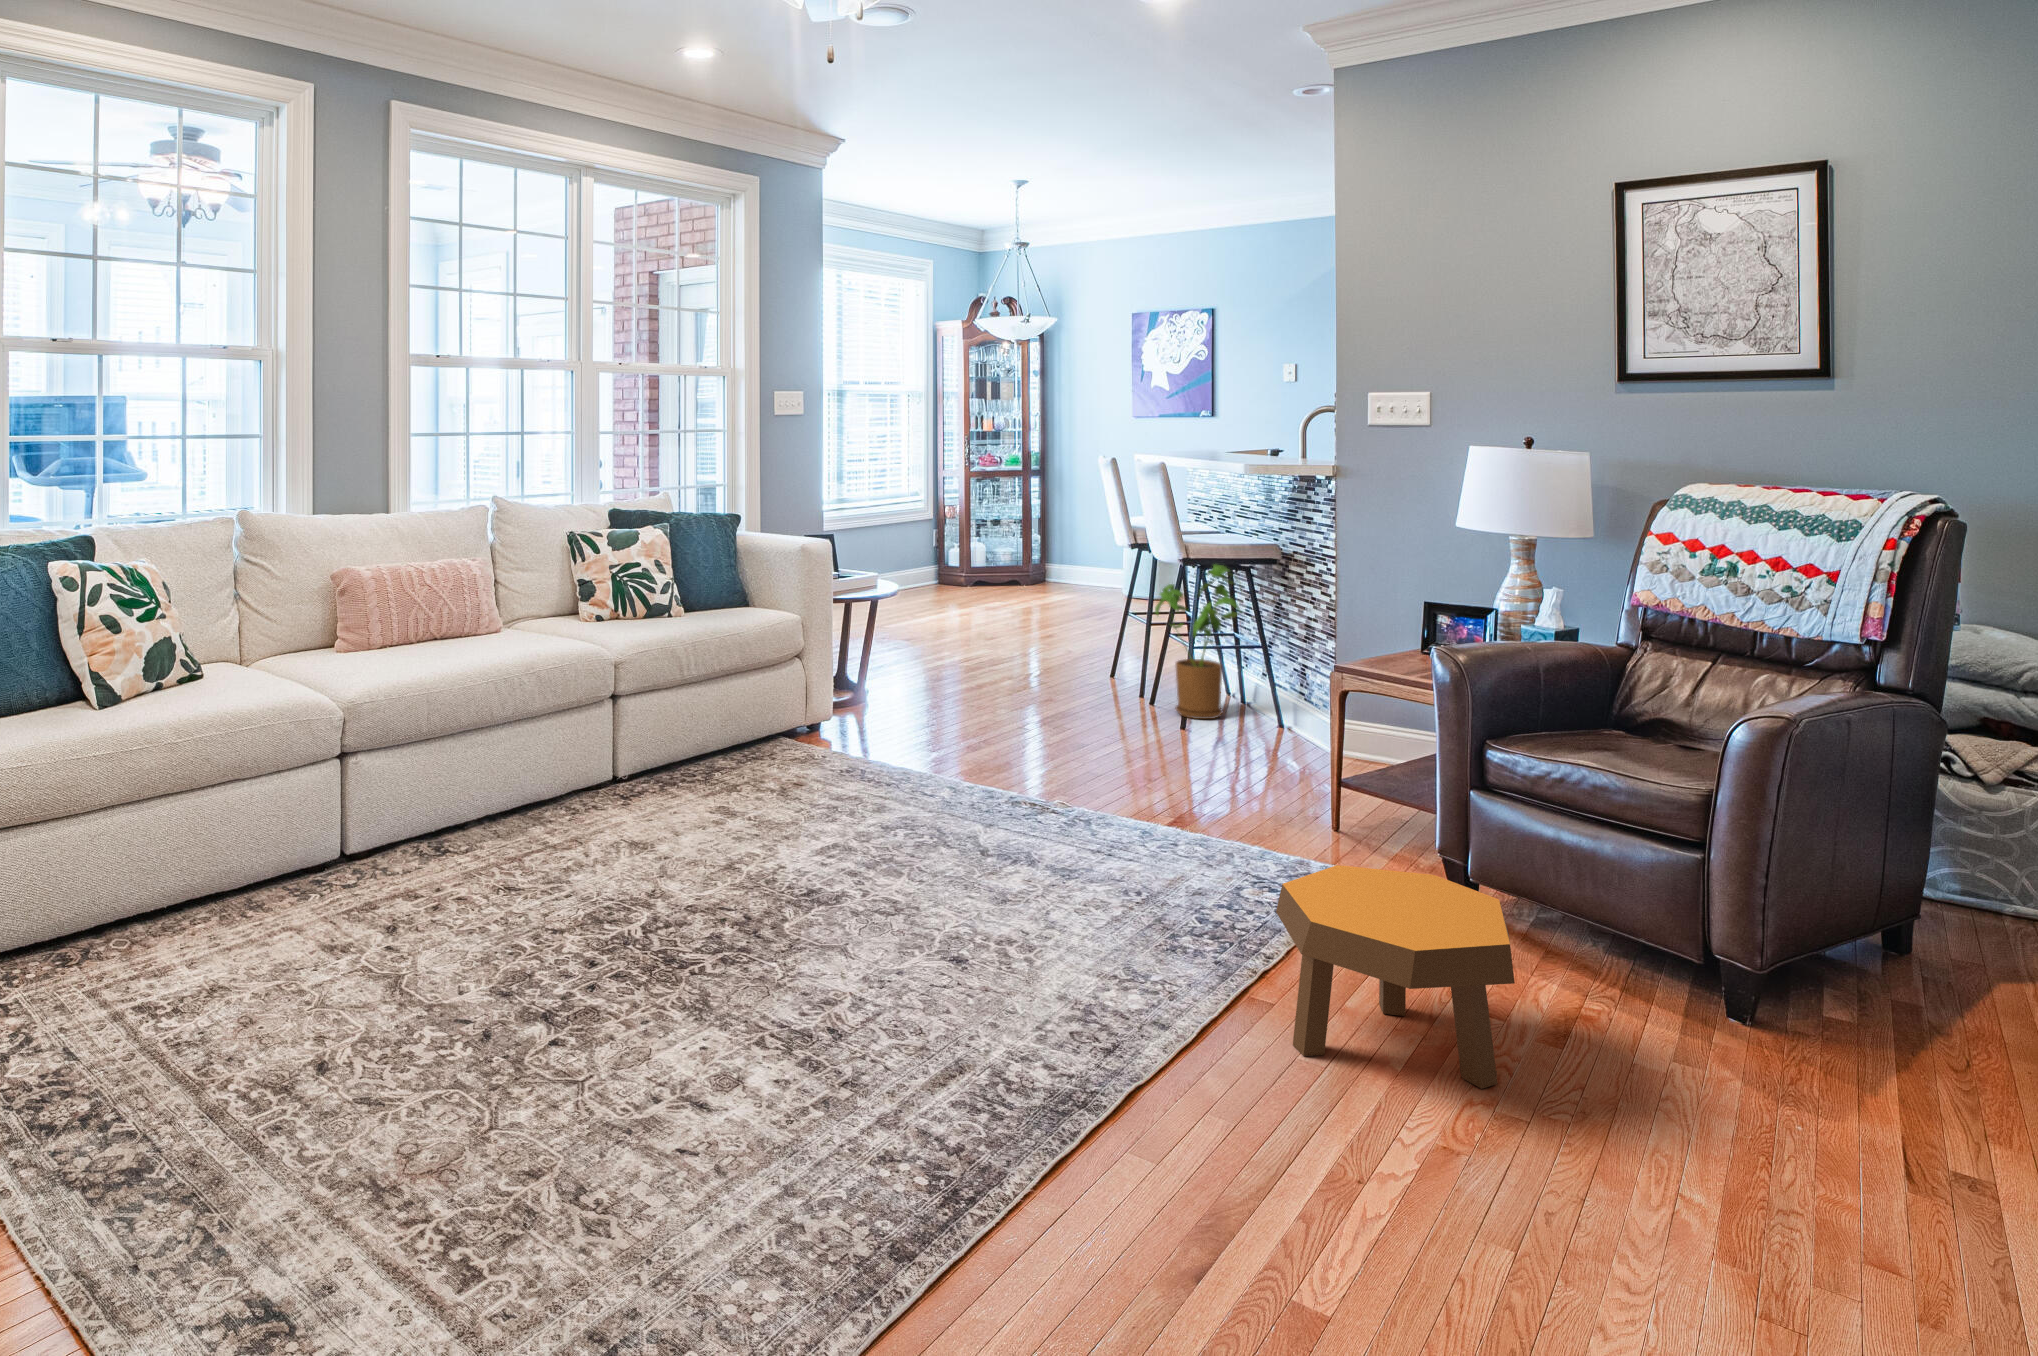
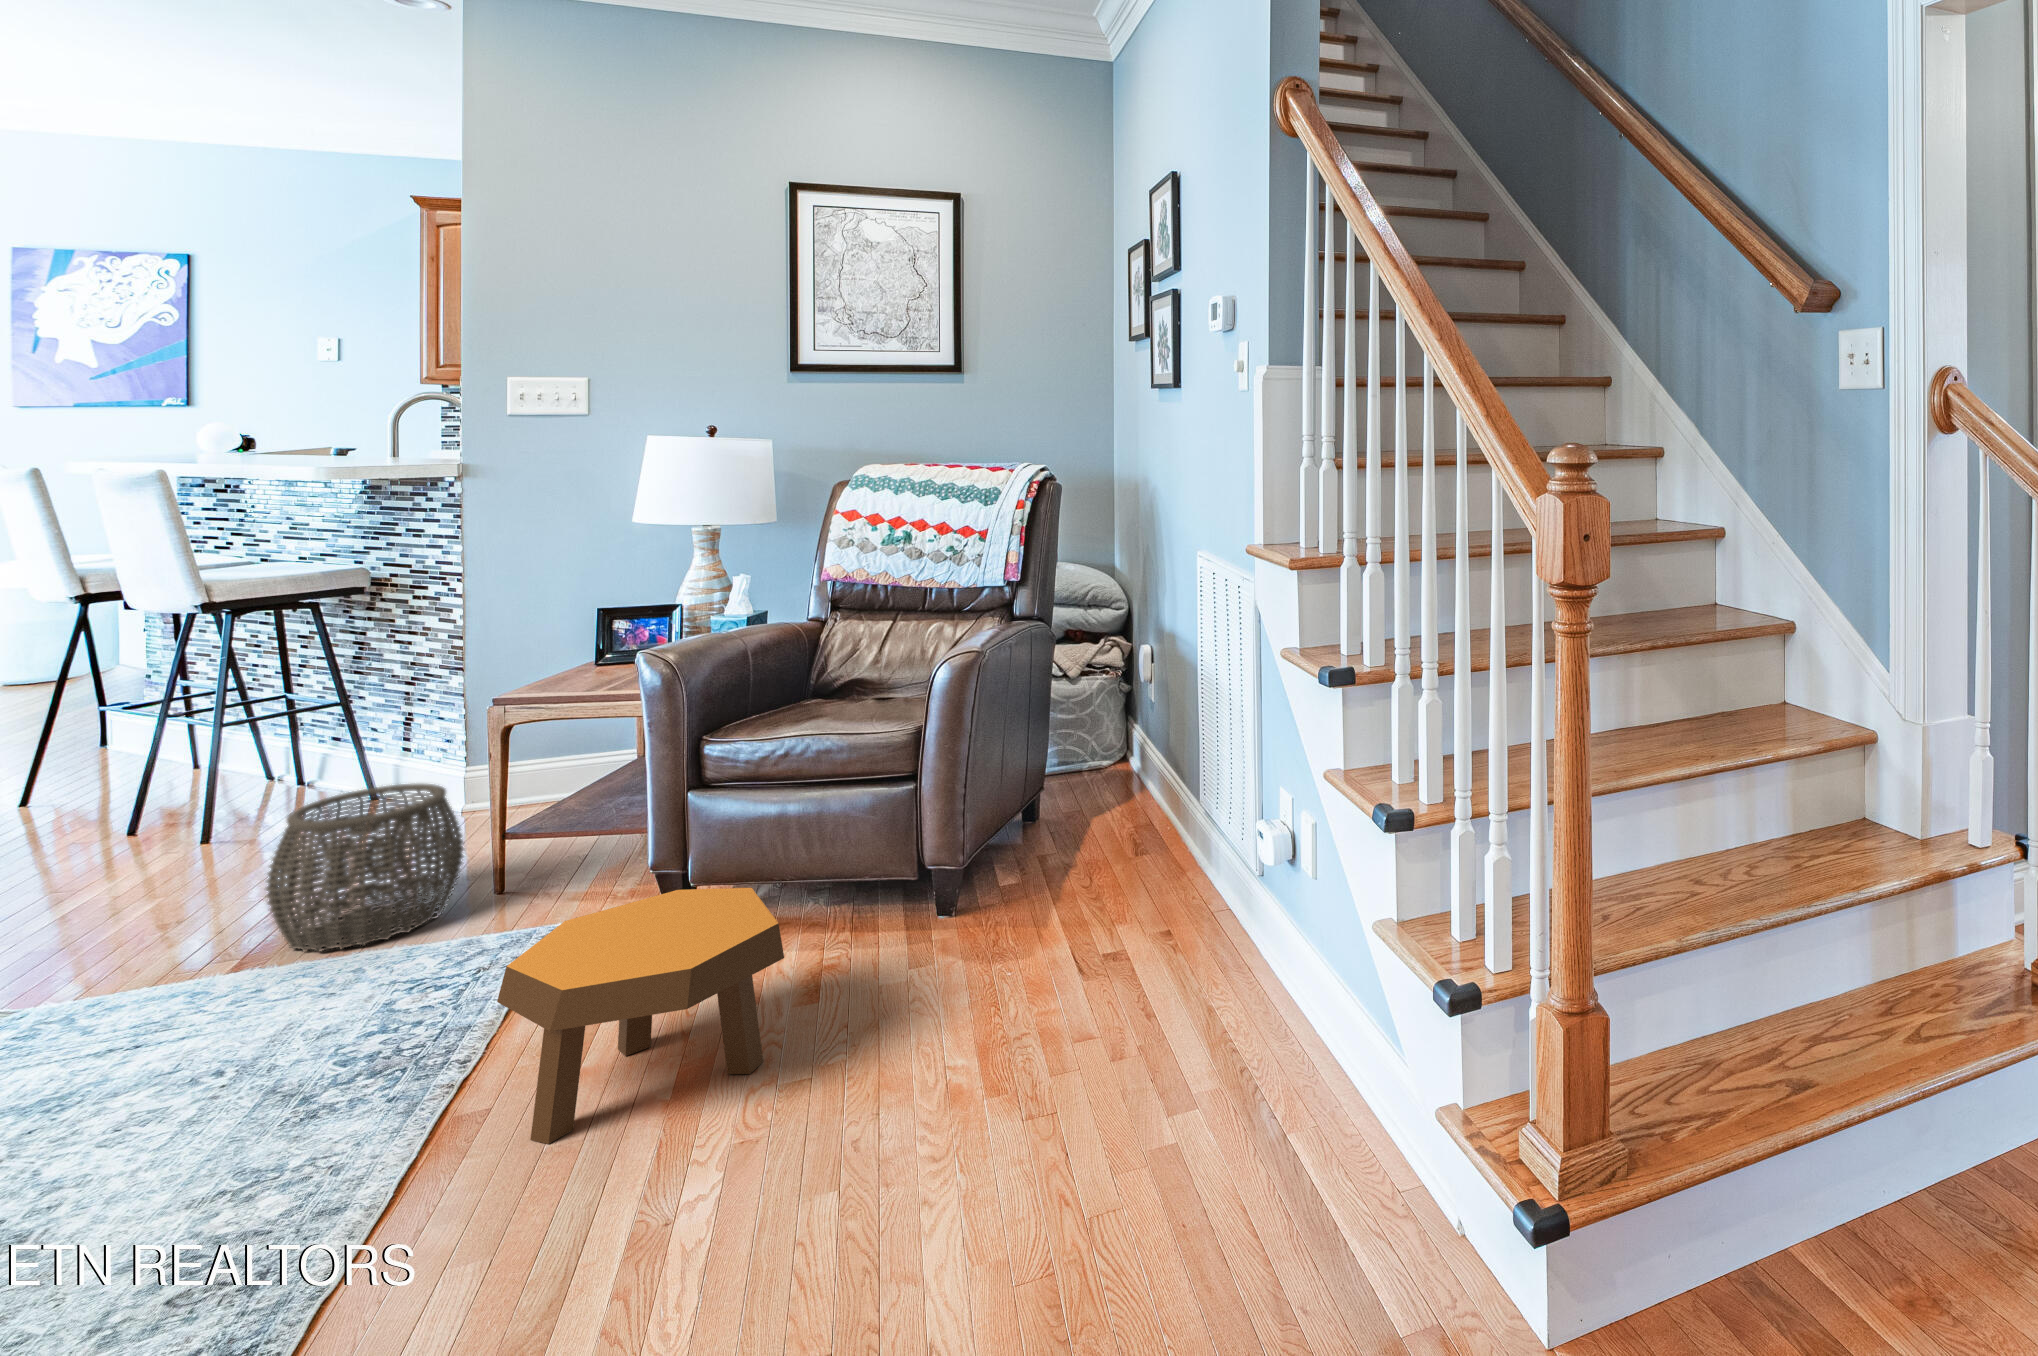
house plant: present [1155,565,1242,719] -> none [150,612,316,827]
woven basket: none [1185,711,1309,838] -> present [266,784,464,952]

